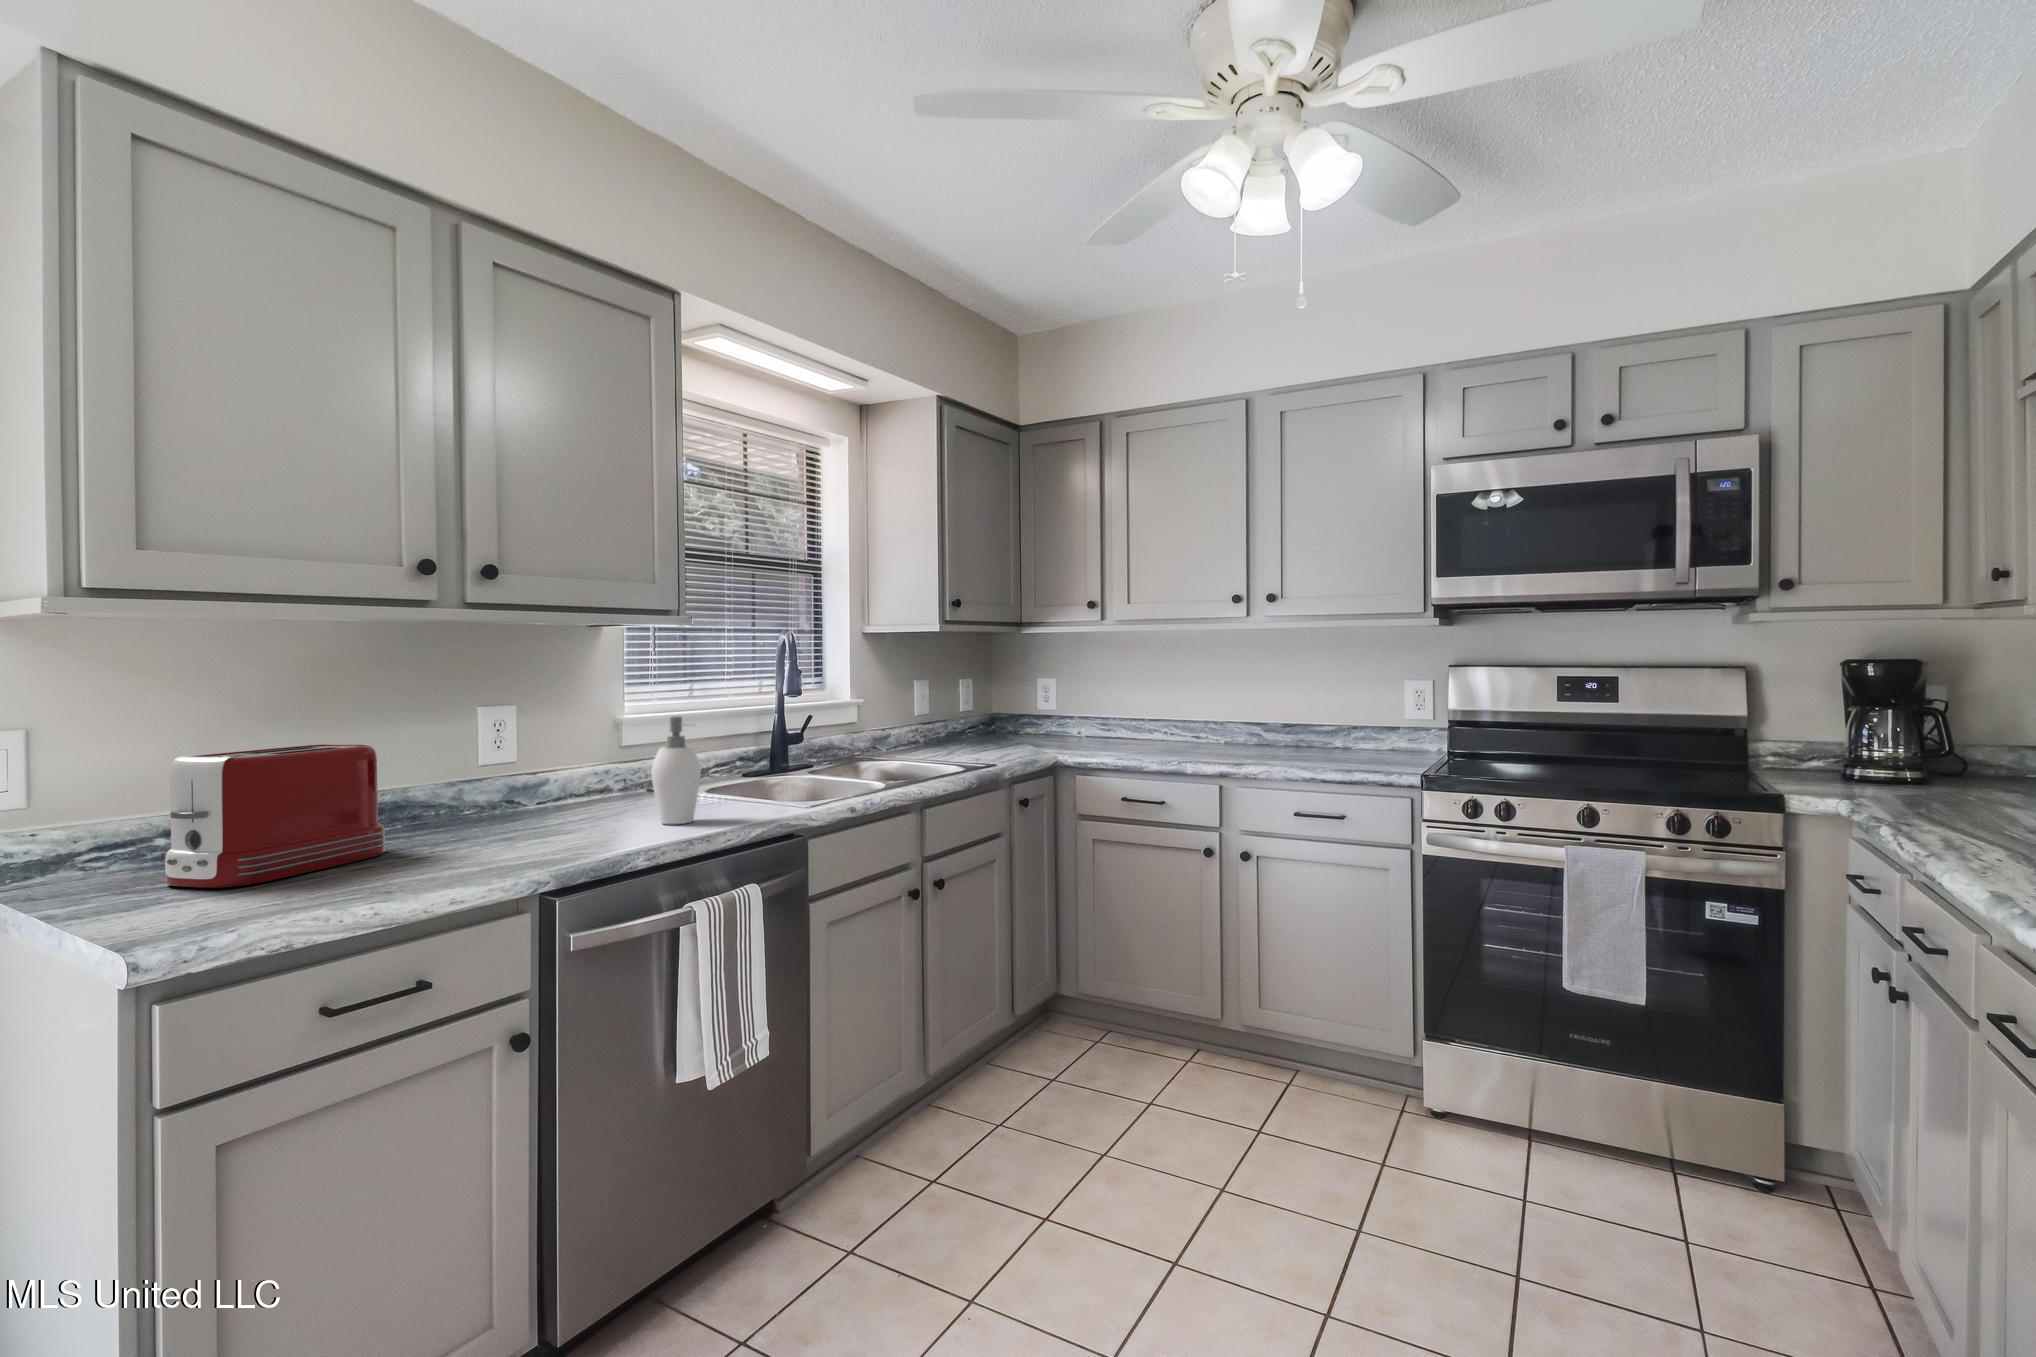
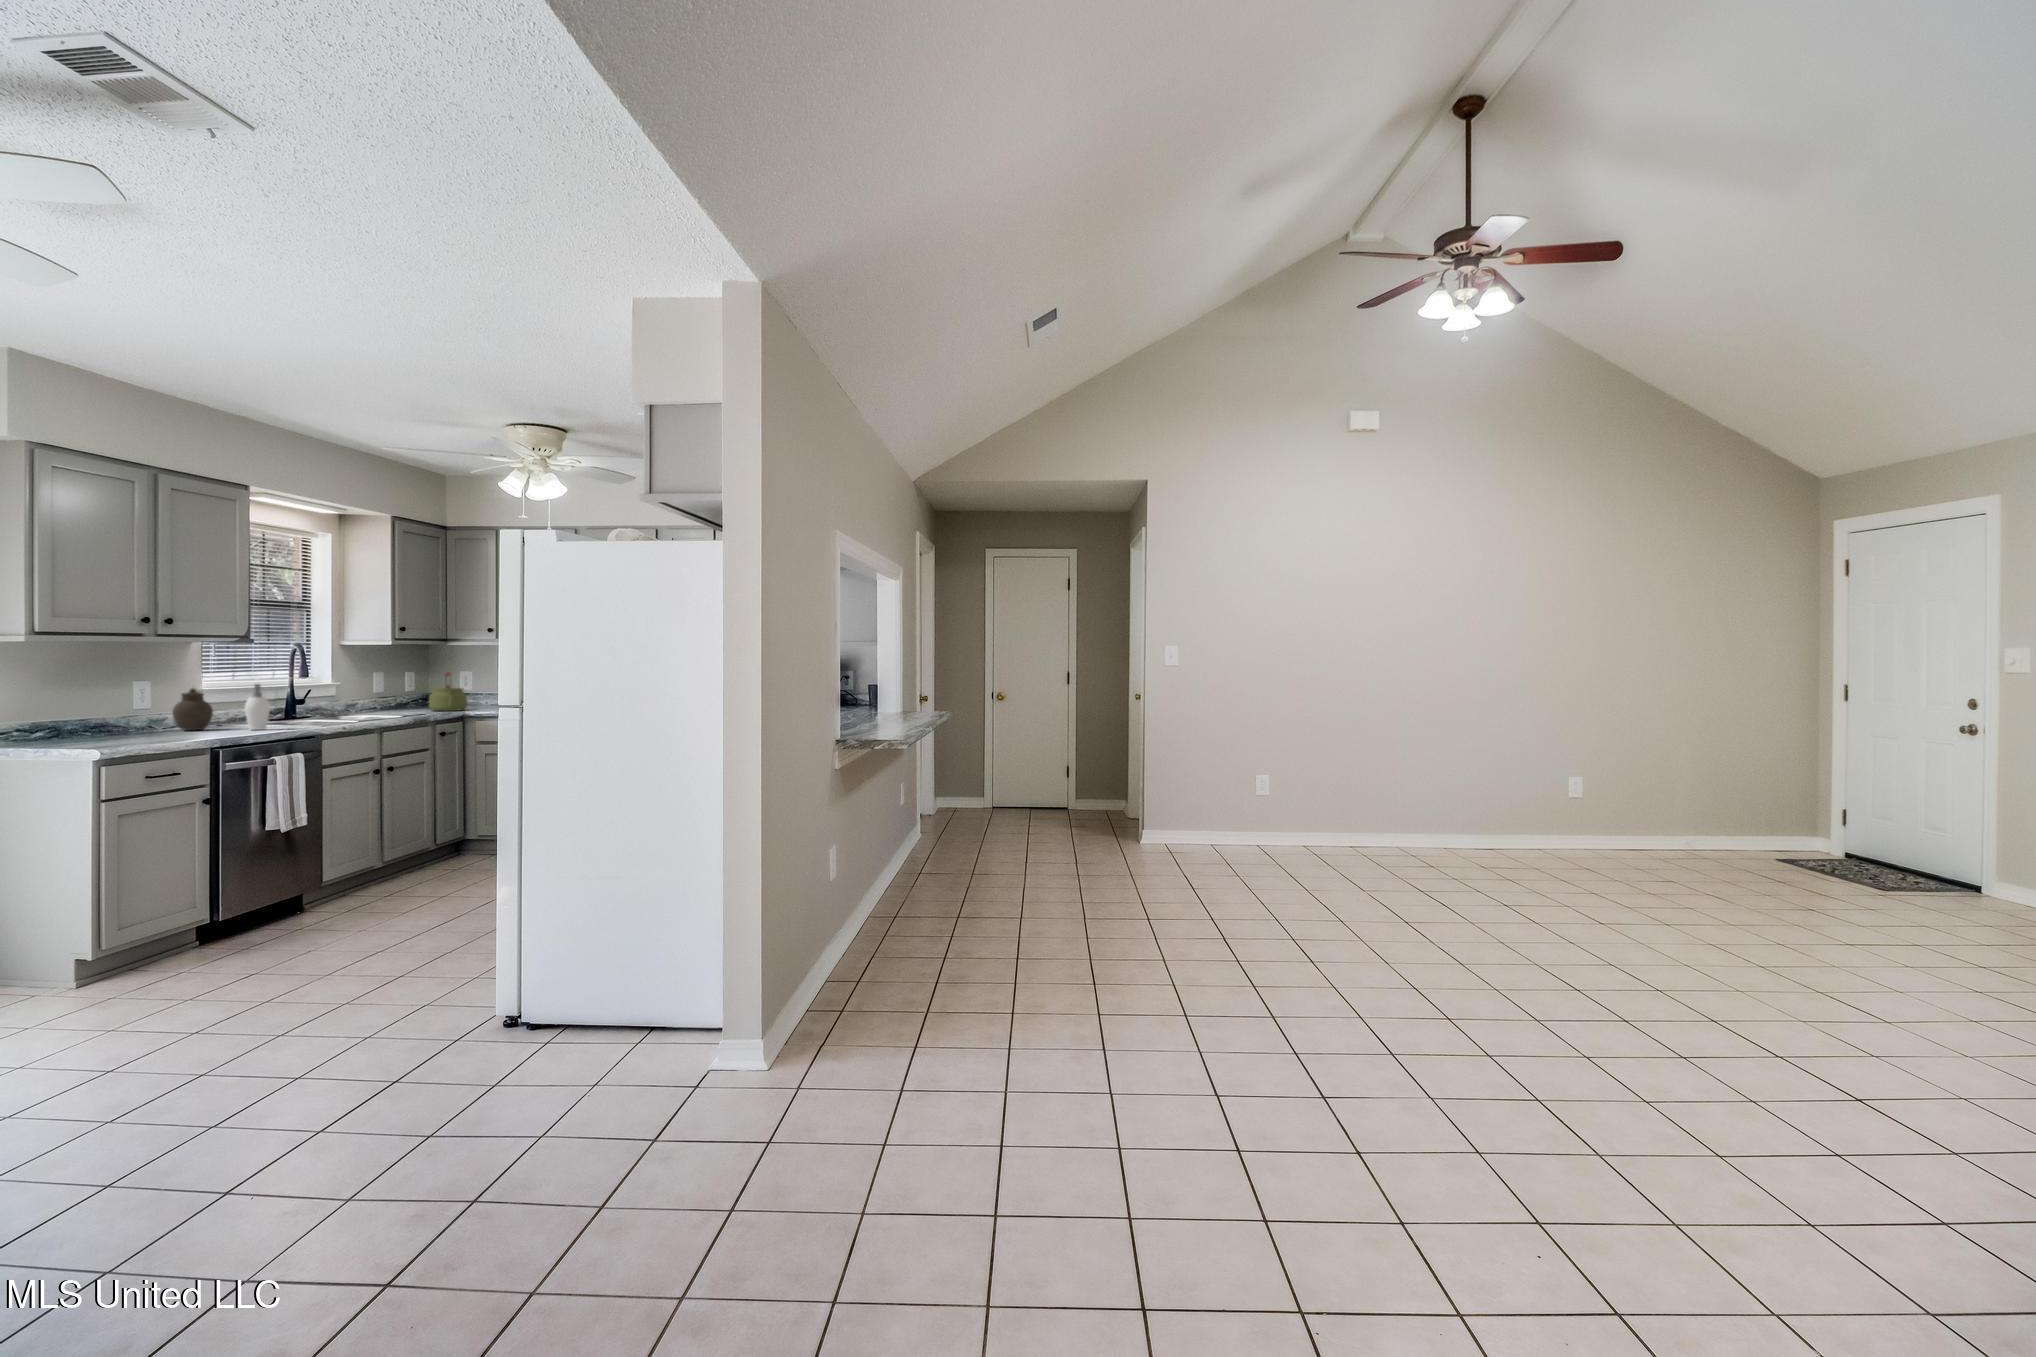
kettle: none [996,680,1055,751] -> present [429,672,467,711]
jar: none [535,724,609,817] -> present [172,689,213,731]
toaster: present [165,744,385,888] -> none [41,693,125,743]

